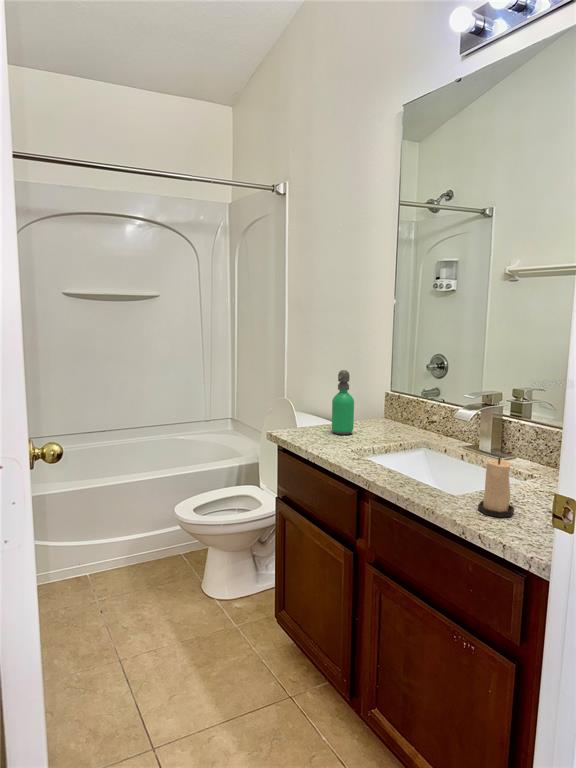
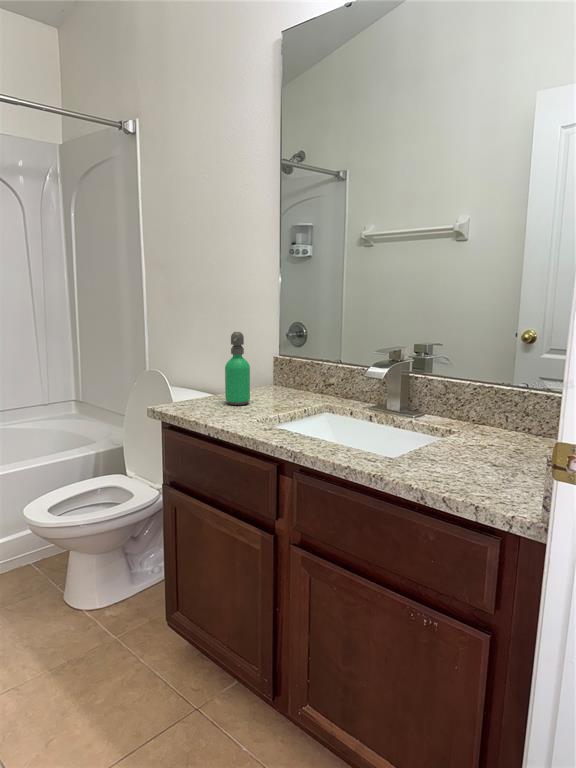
candle: present [478,457,514,517] -> none [425,412,461,476]

